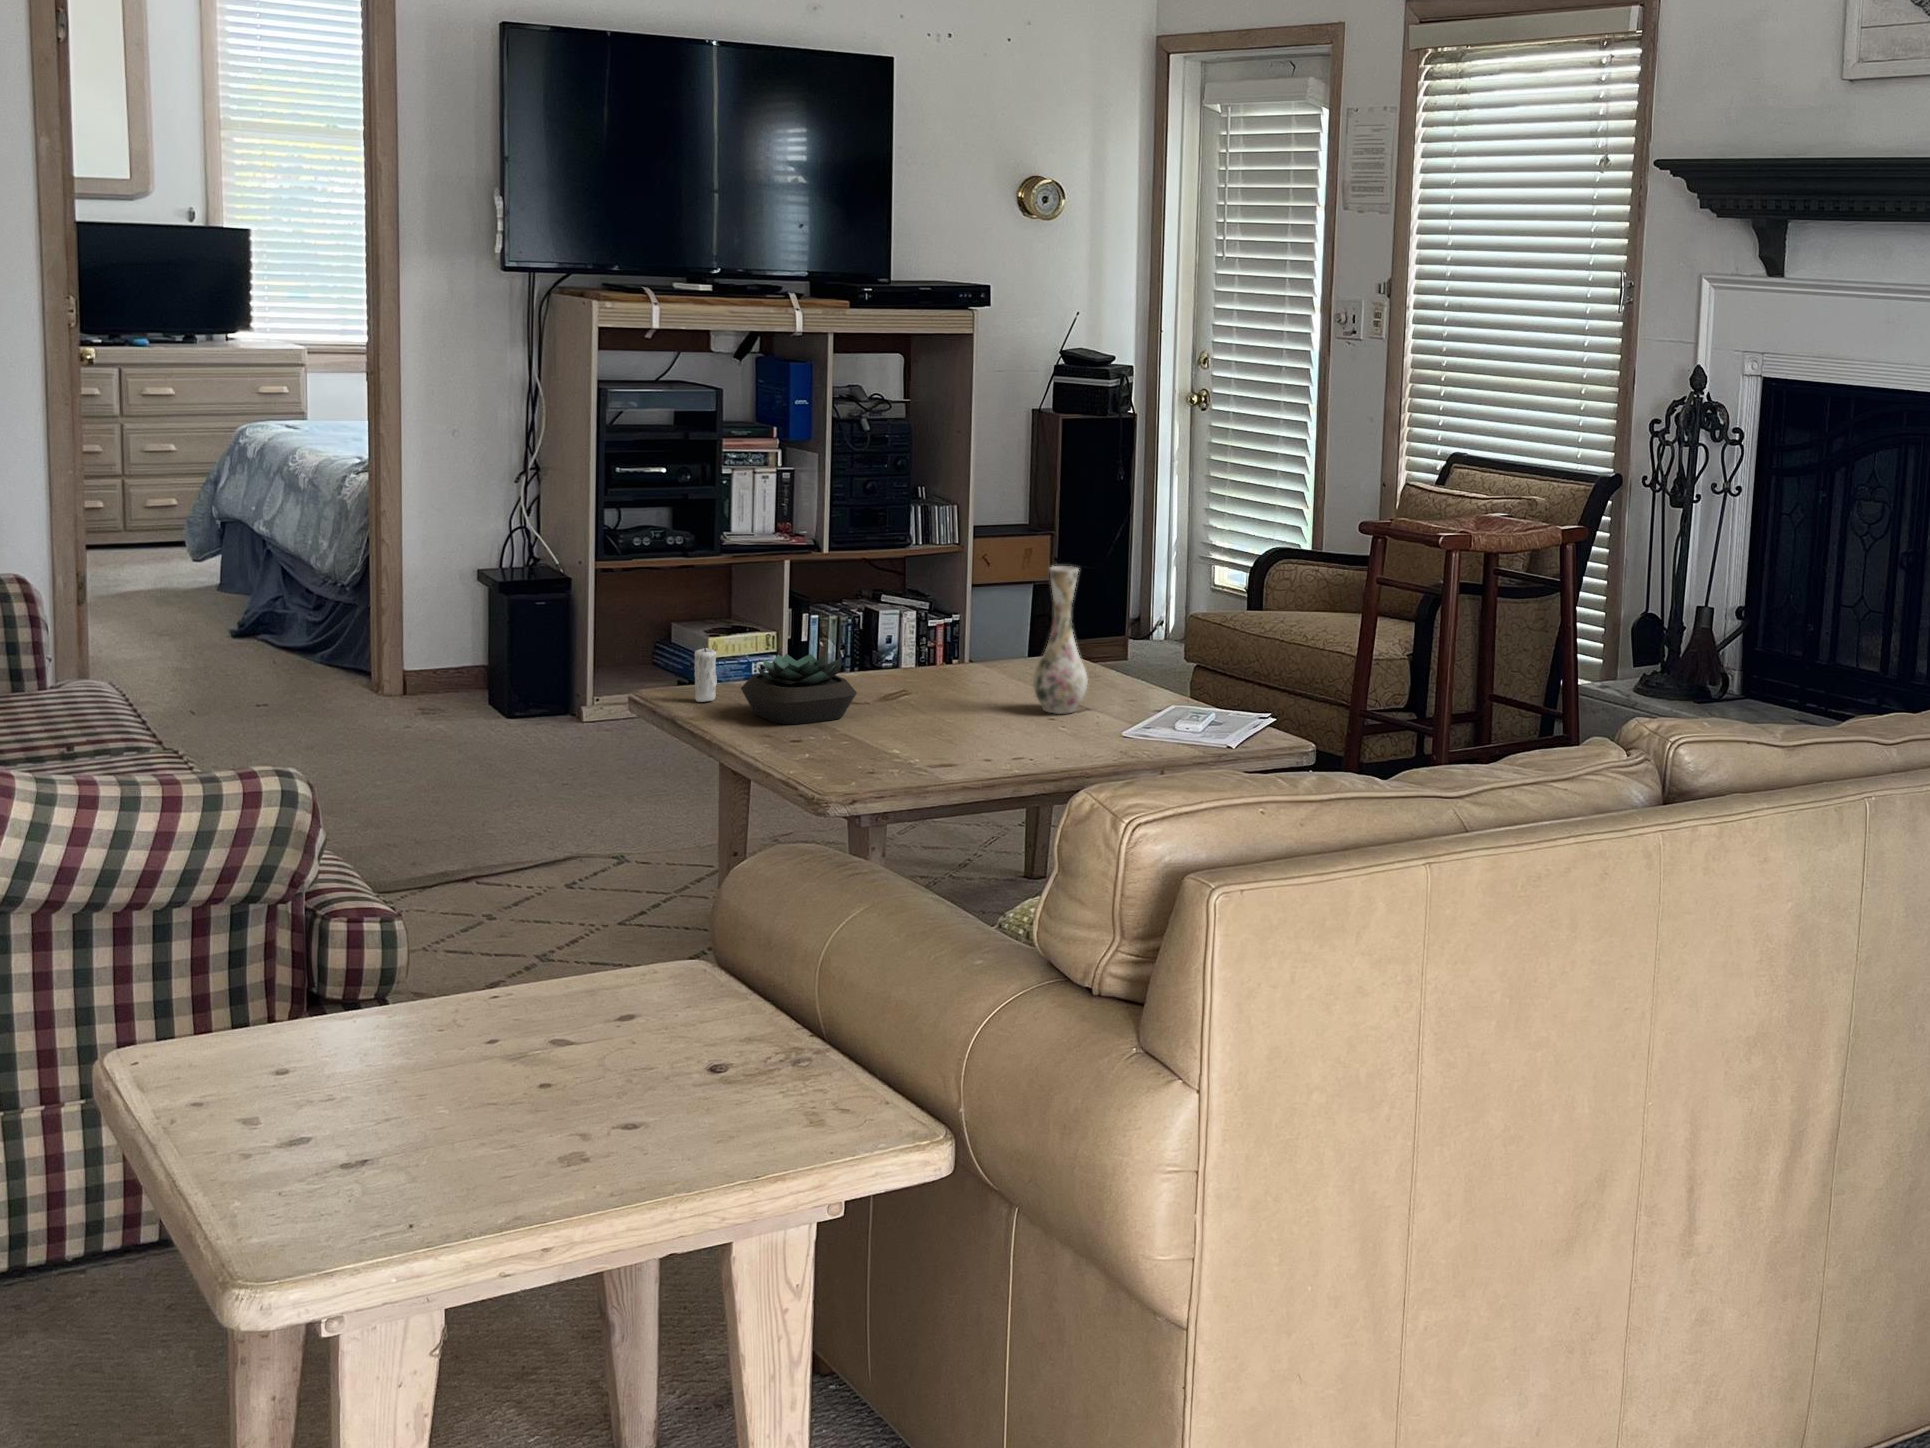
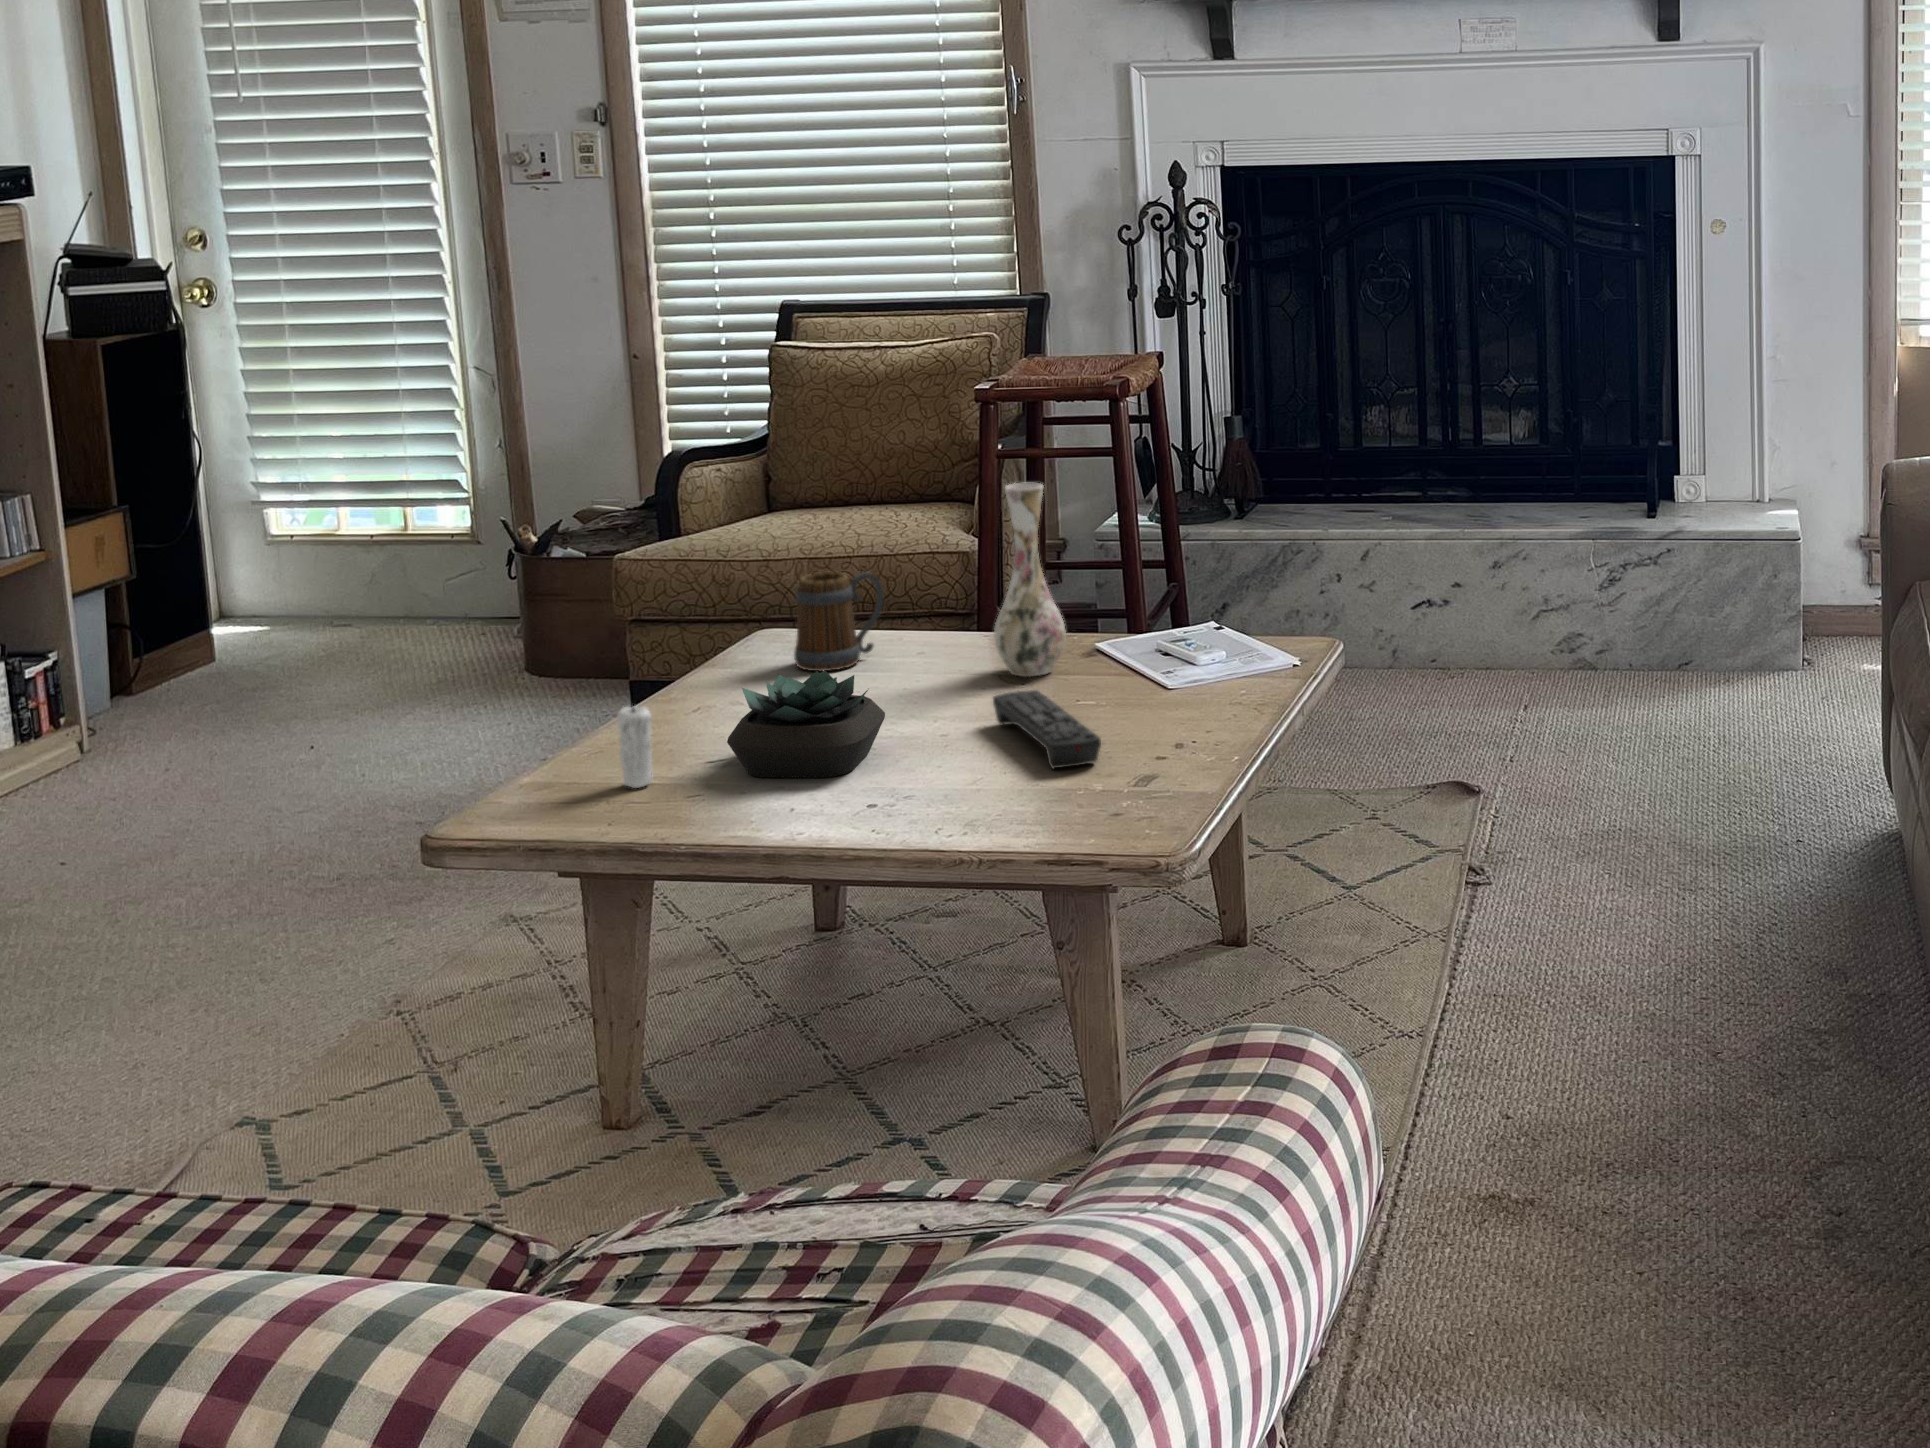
mug: none [969,611,1036,683] -> present [794,572,883,671]
remote control: none [861,706,967,757] -> present [993,690,1101,769]

